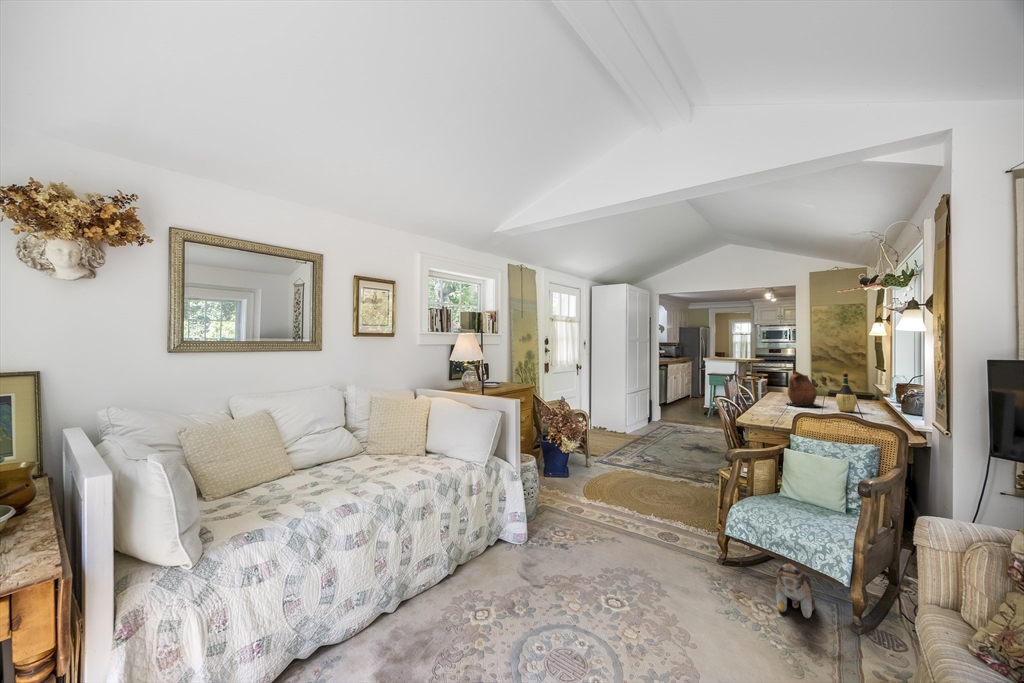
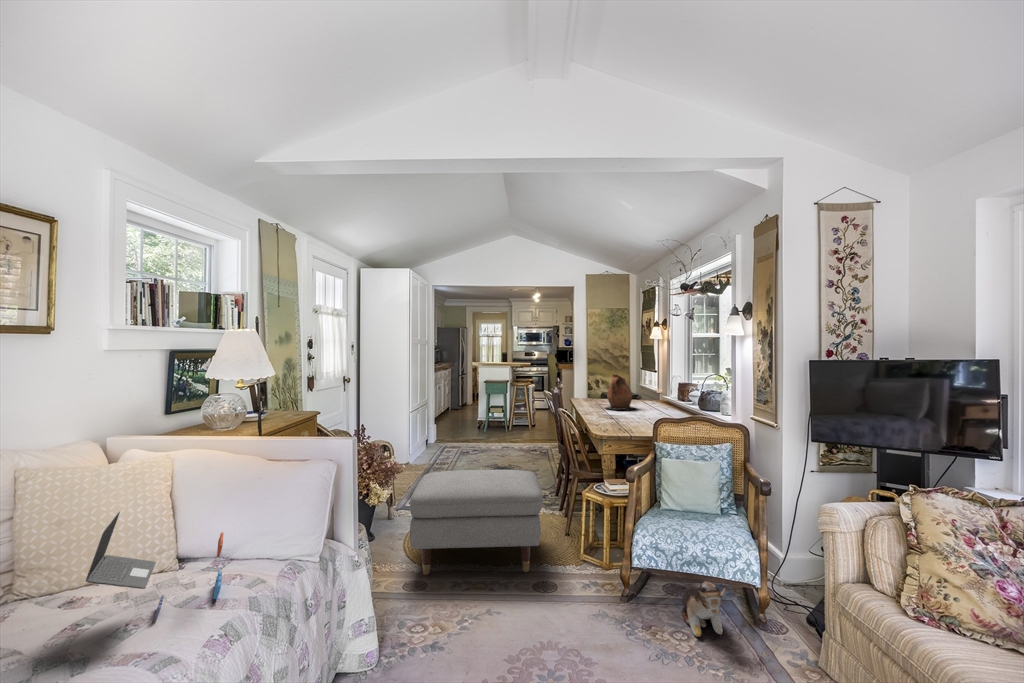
wine bottle: present [836,371,857,412] -> none [652,372,668,412]
laptop: none [373,420,434,472] -> present [86,512,223,620]
ottoman: none [575,437,688,523] -> present [410,469,543,575]

